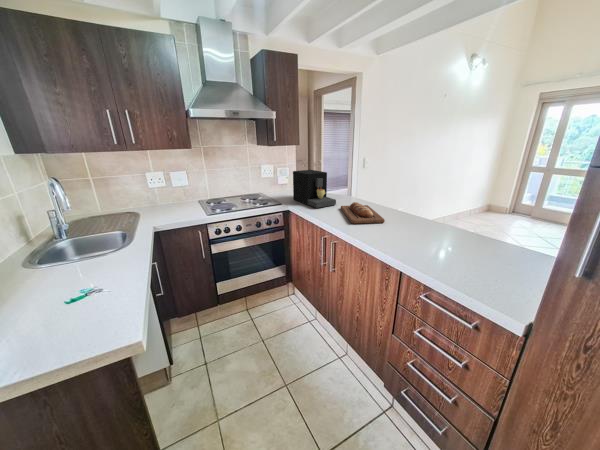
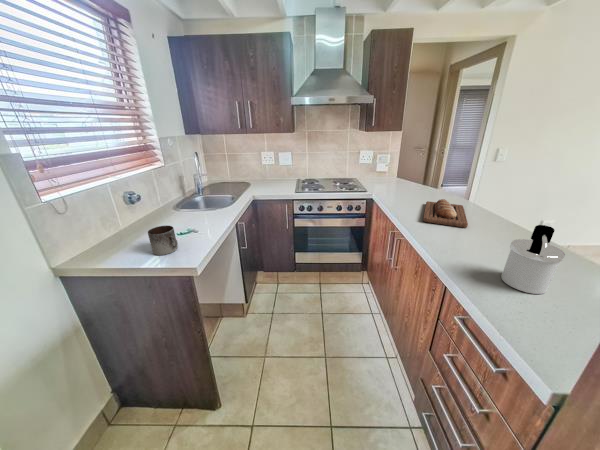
coffee maker: present [293,170,336,208] -> none [382,158,425,200]
soap dispenser: none [435,210,473,261] -> present [501,225,565,294]
mug: none [28,294,94,347] -> present [148,226,178,255]

